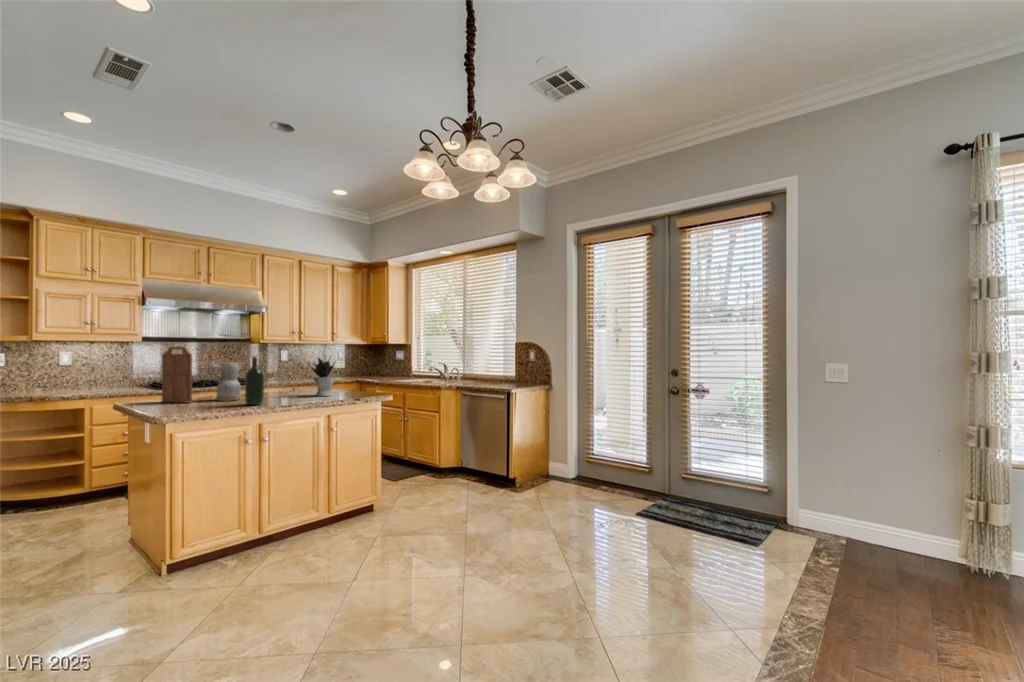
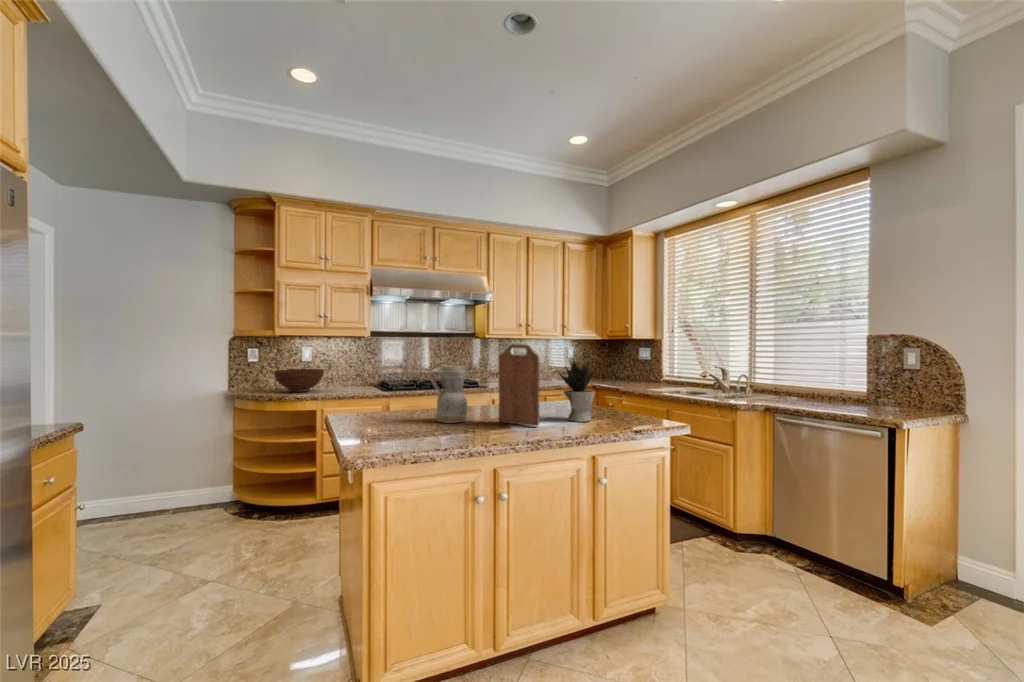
cutting board: present [162,347,192,403] -> present [499,344,539,426]
wine bottle: present [245,356,264,405] -> none [474,358,500,438]
fruit bowl: none [31,372,91,393] -> present [274,369,324,392]

